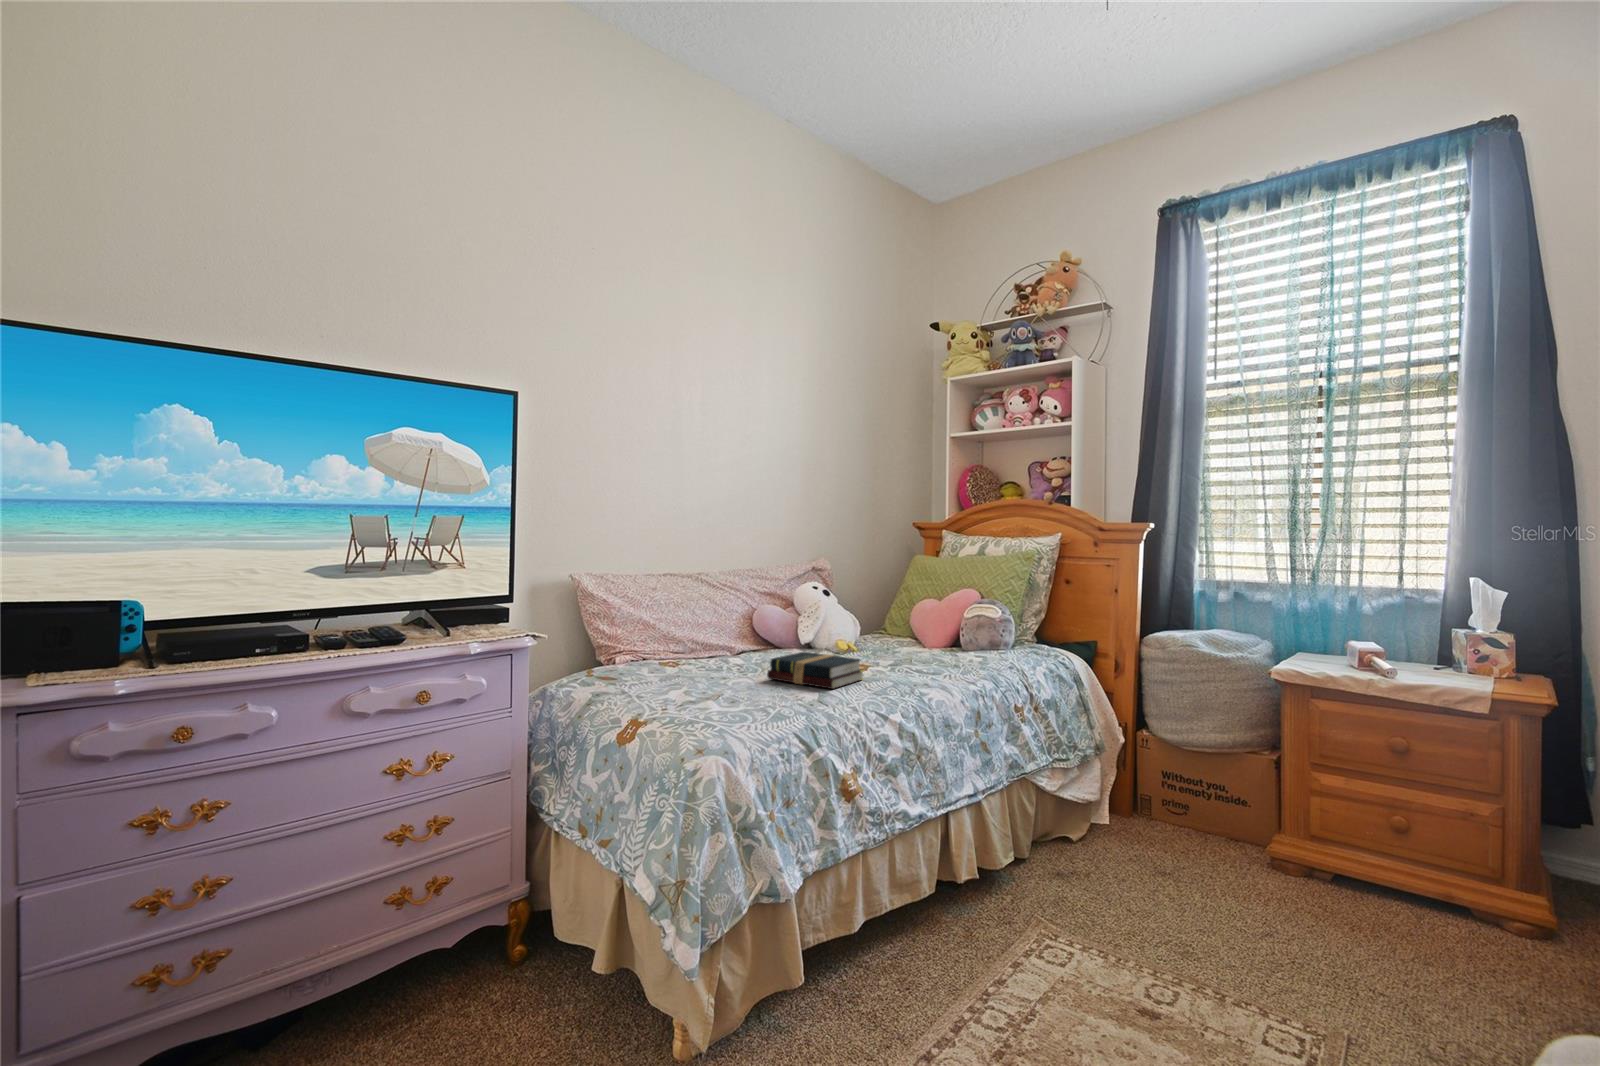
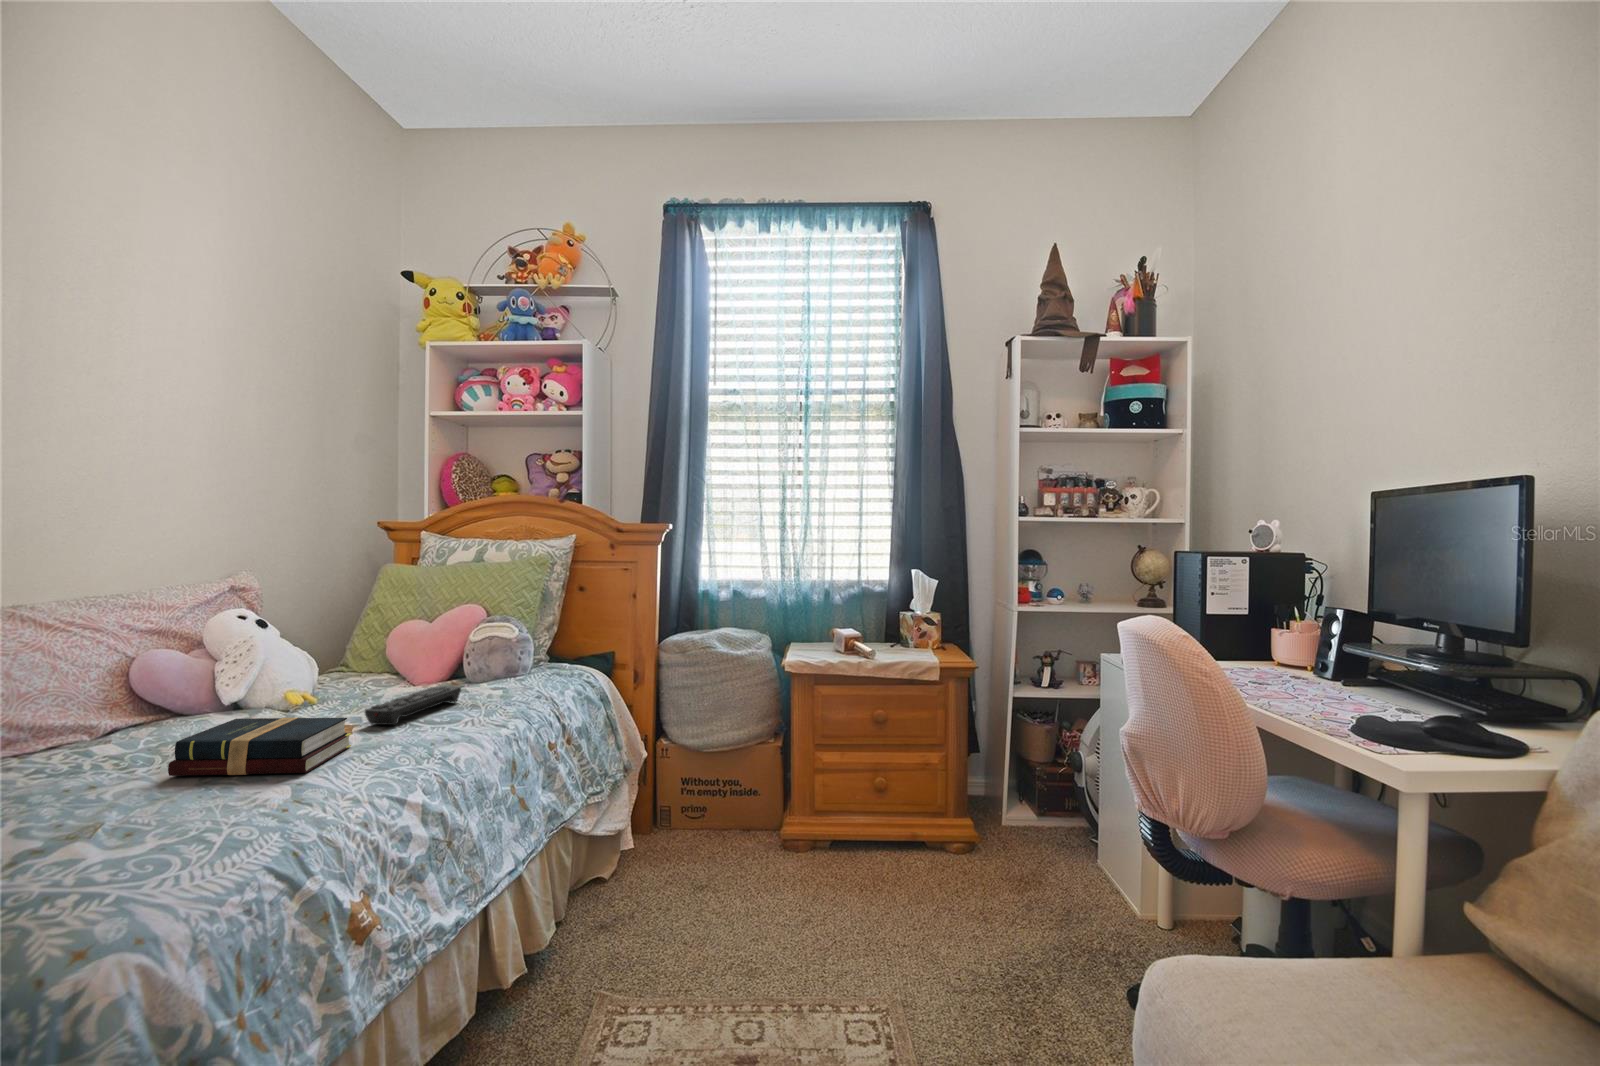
remote control: none [878,650,948,672] -> present [365,686,461,725]

